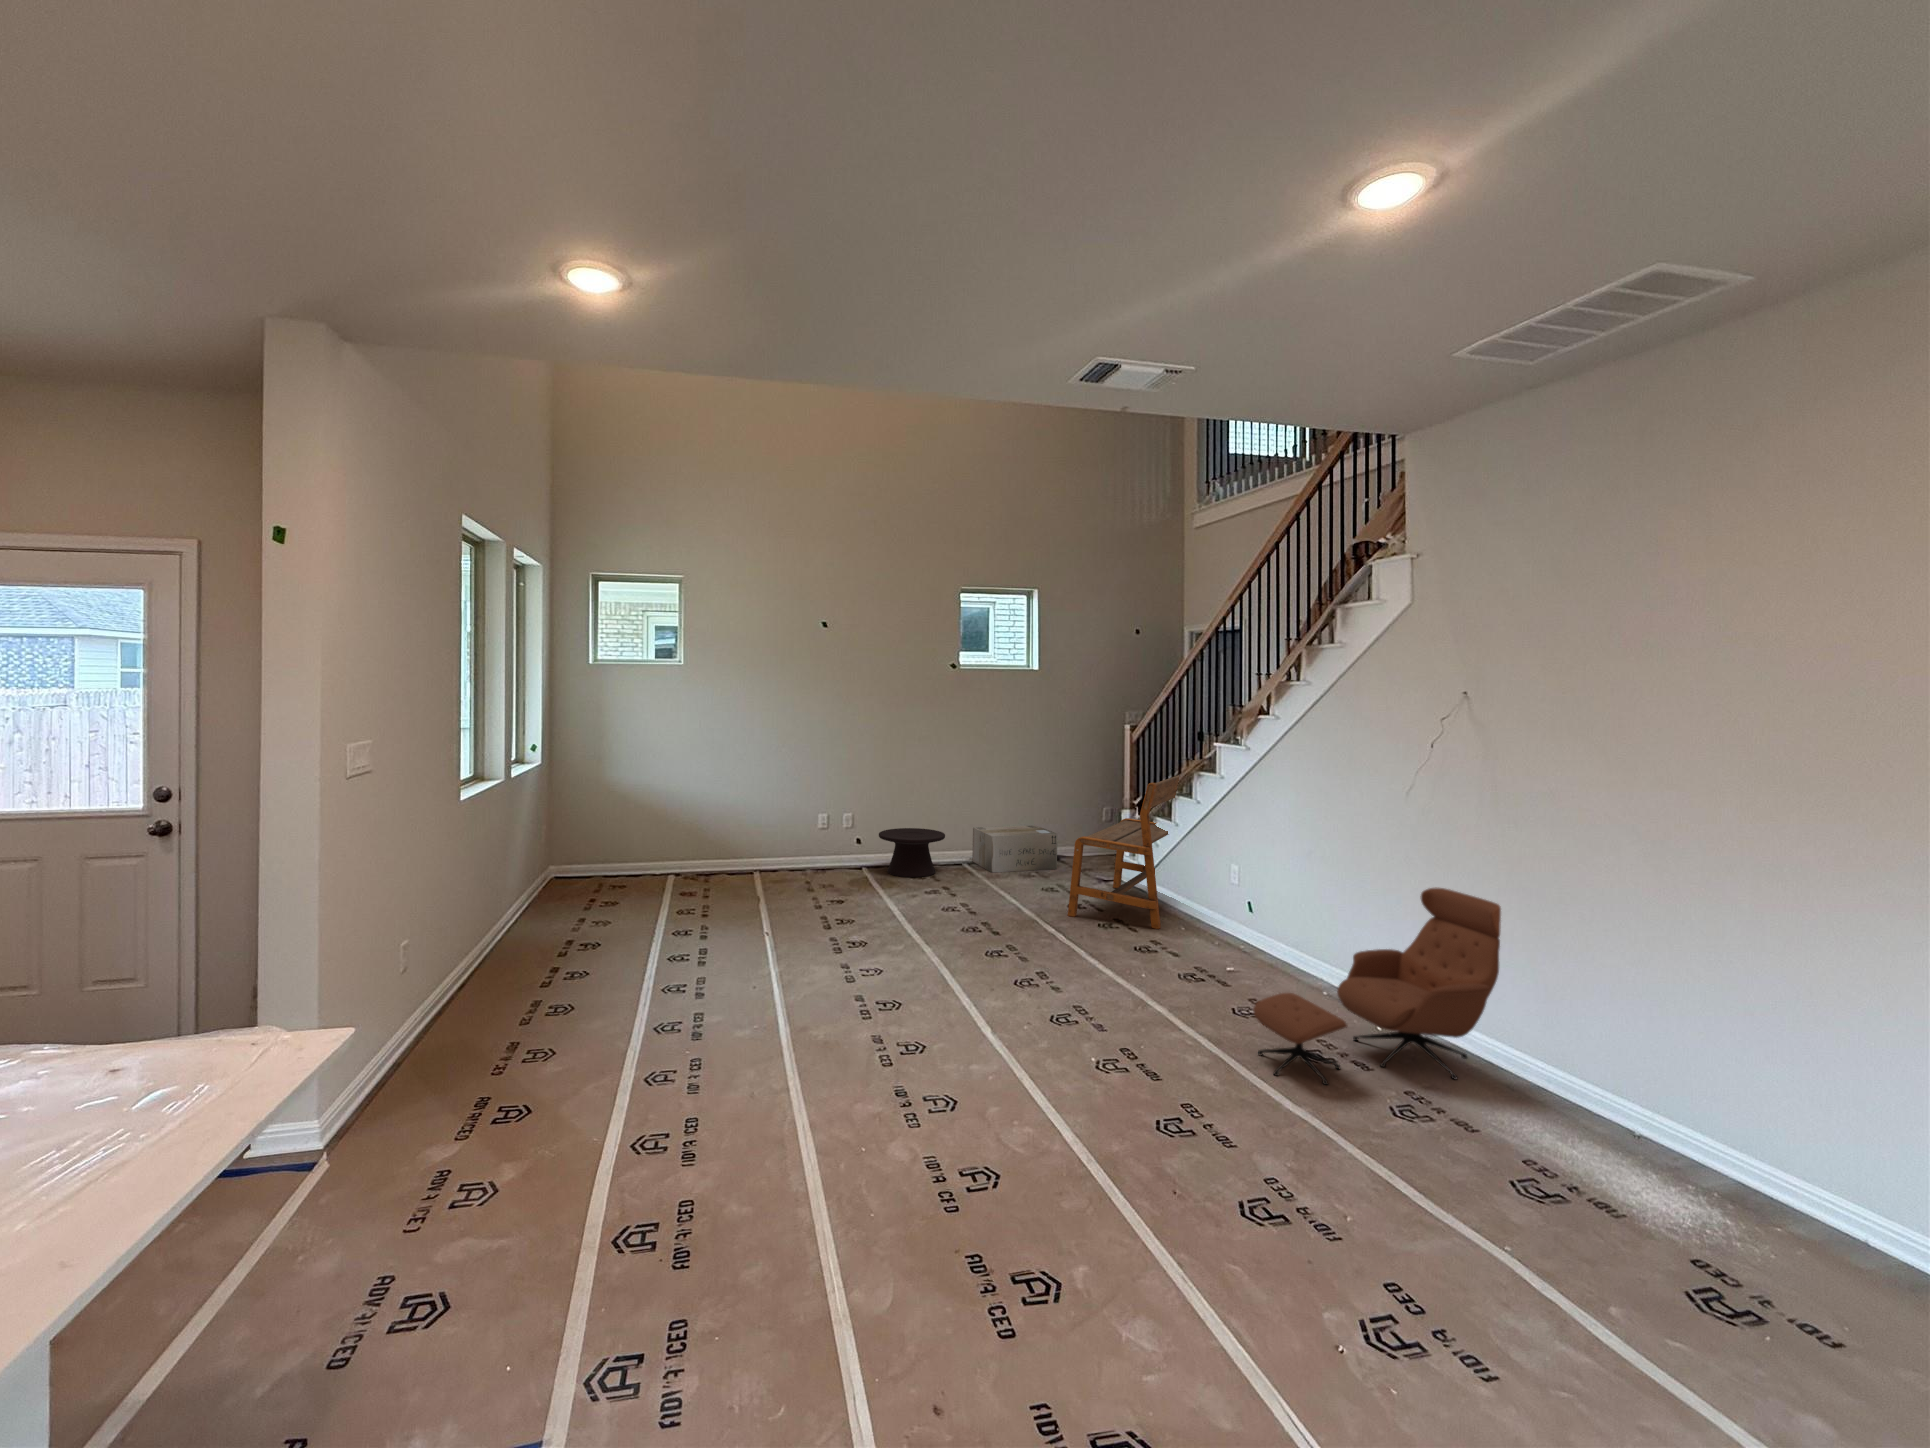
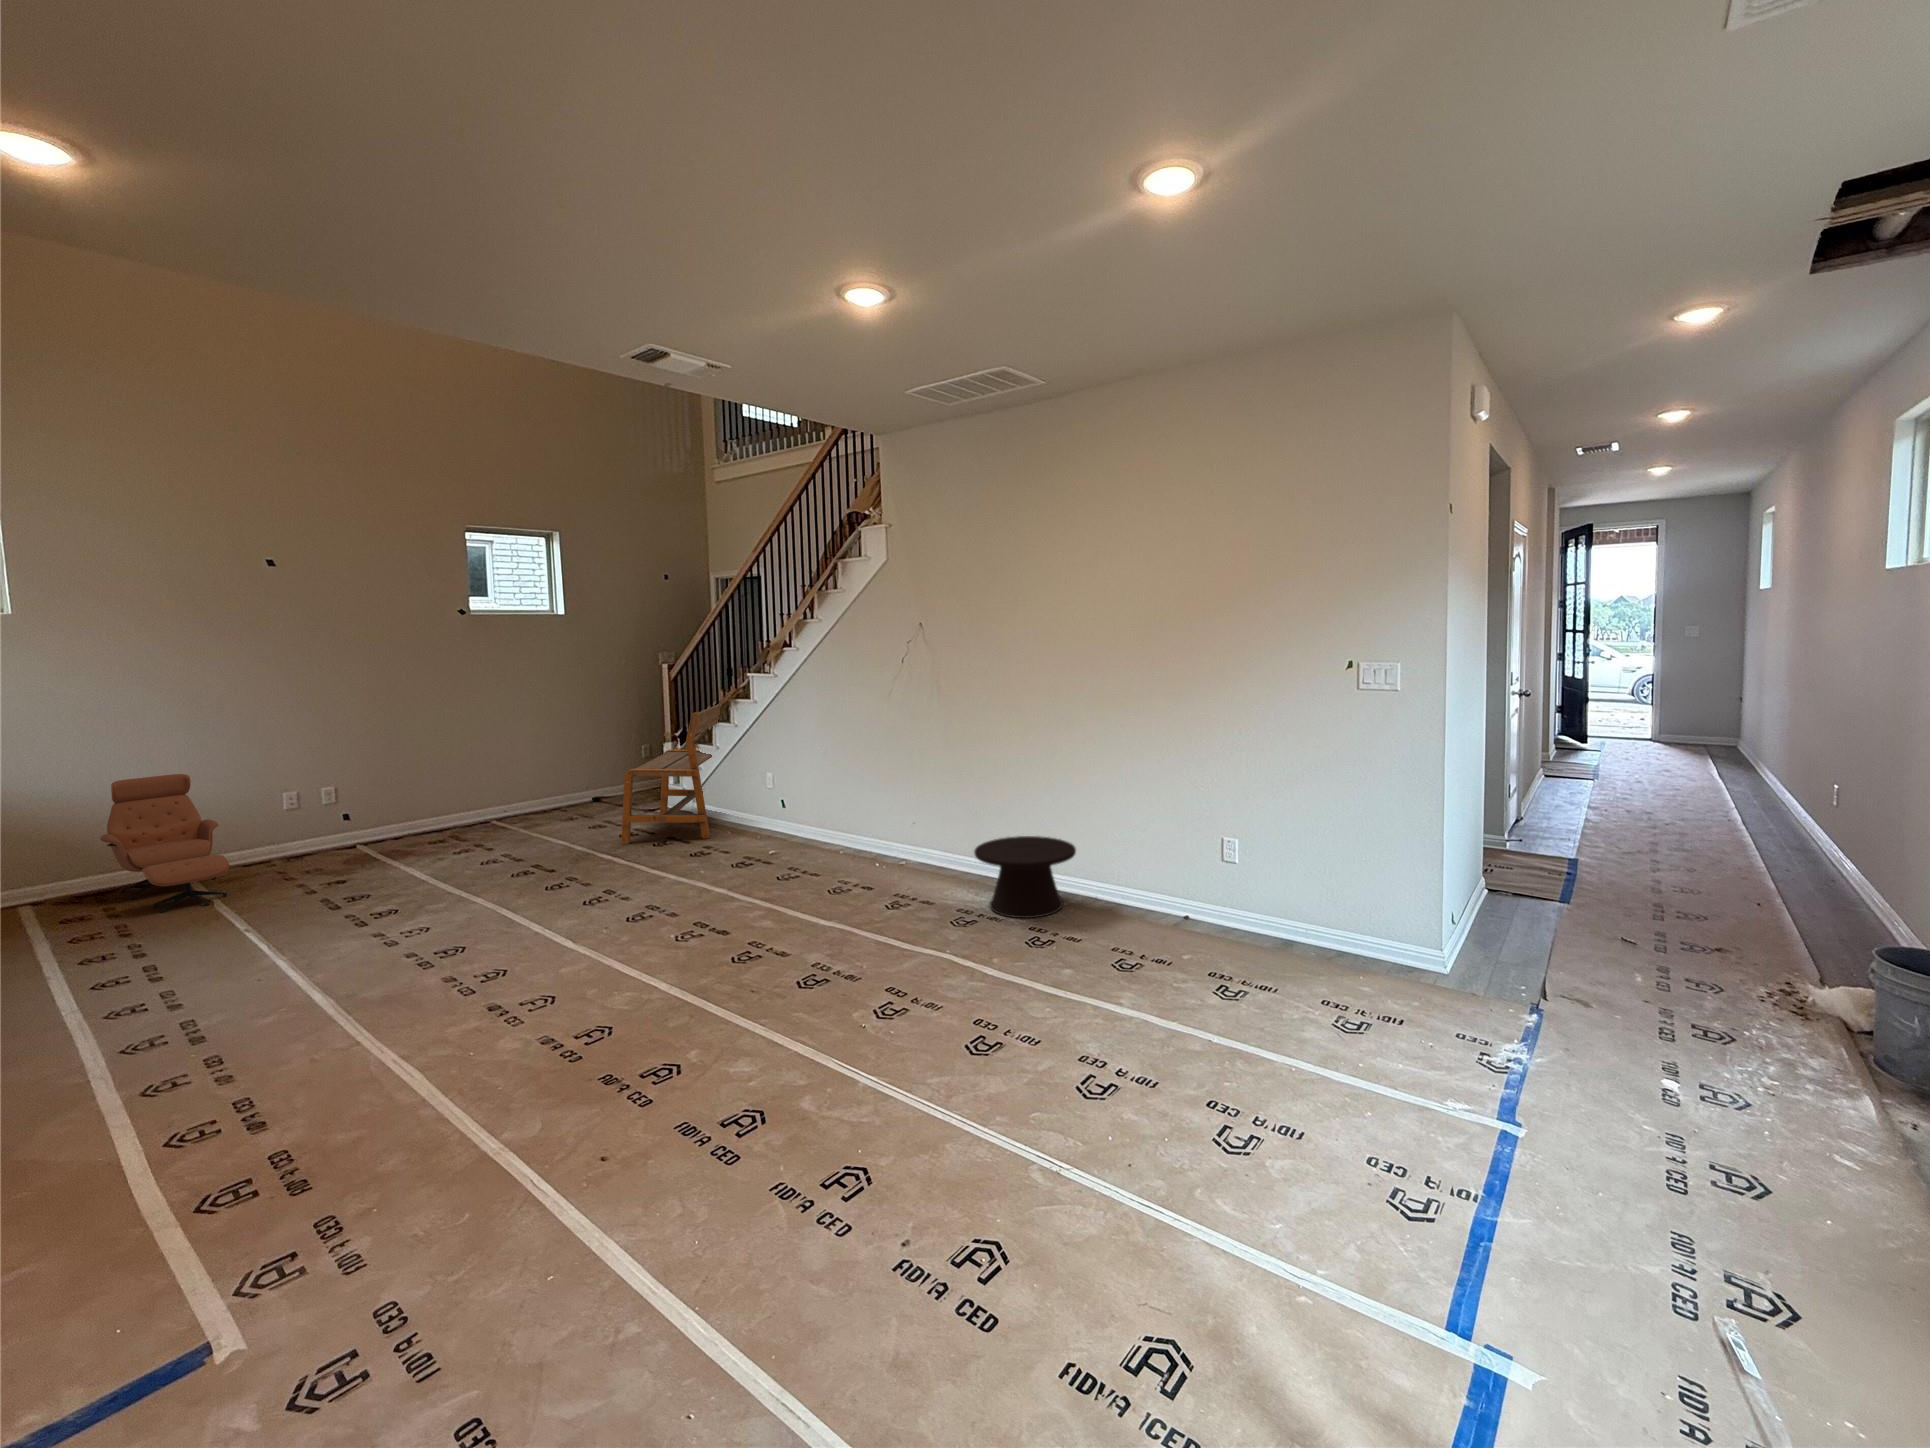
cardboard box: present [972,825,1057,872] -> none [499,771,599,823]
side table: present [879,828,945,877] -> present [974,836,1076,918]
lounge chair: present [1253,888,1501,1085] -> present [100,774,229,913]

